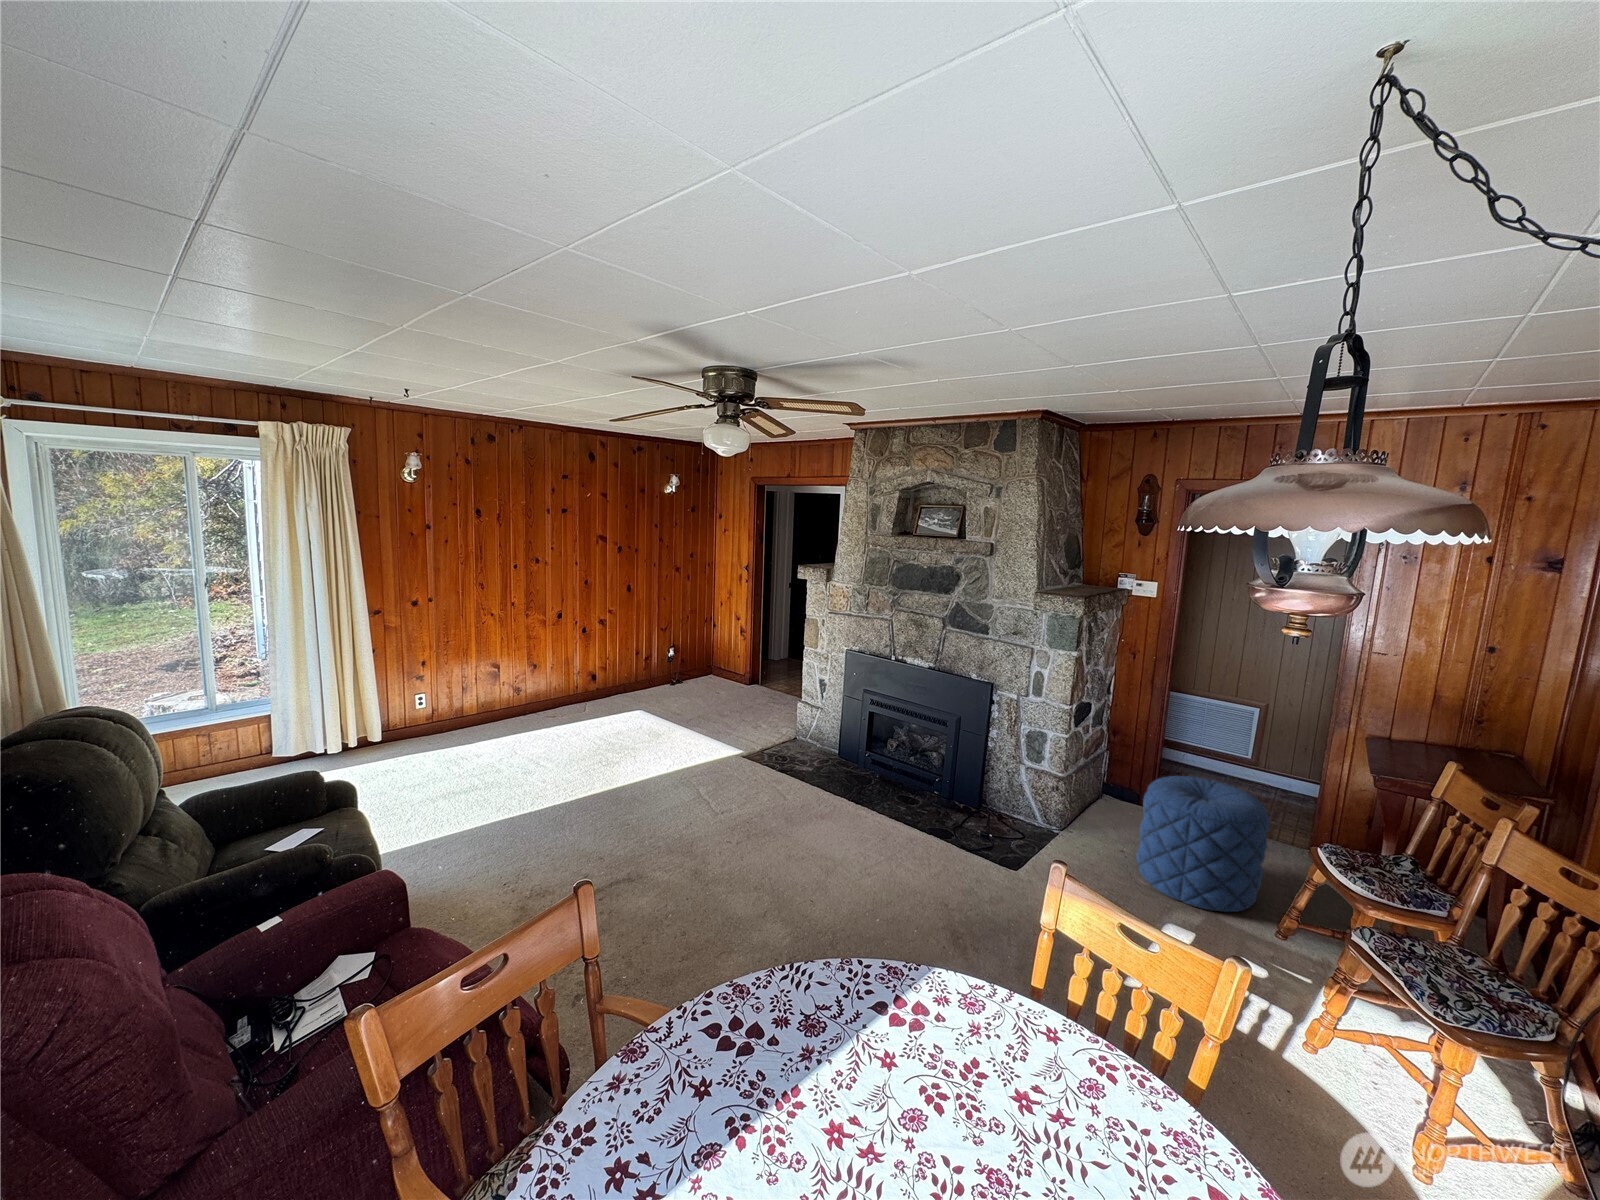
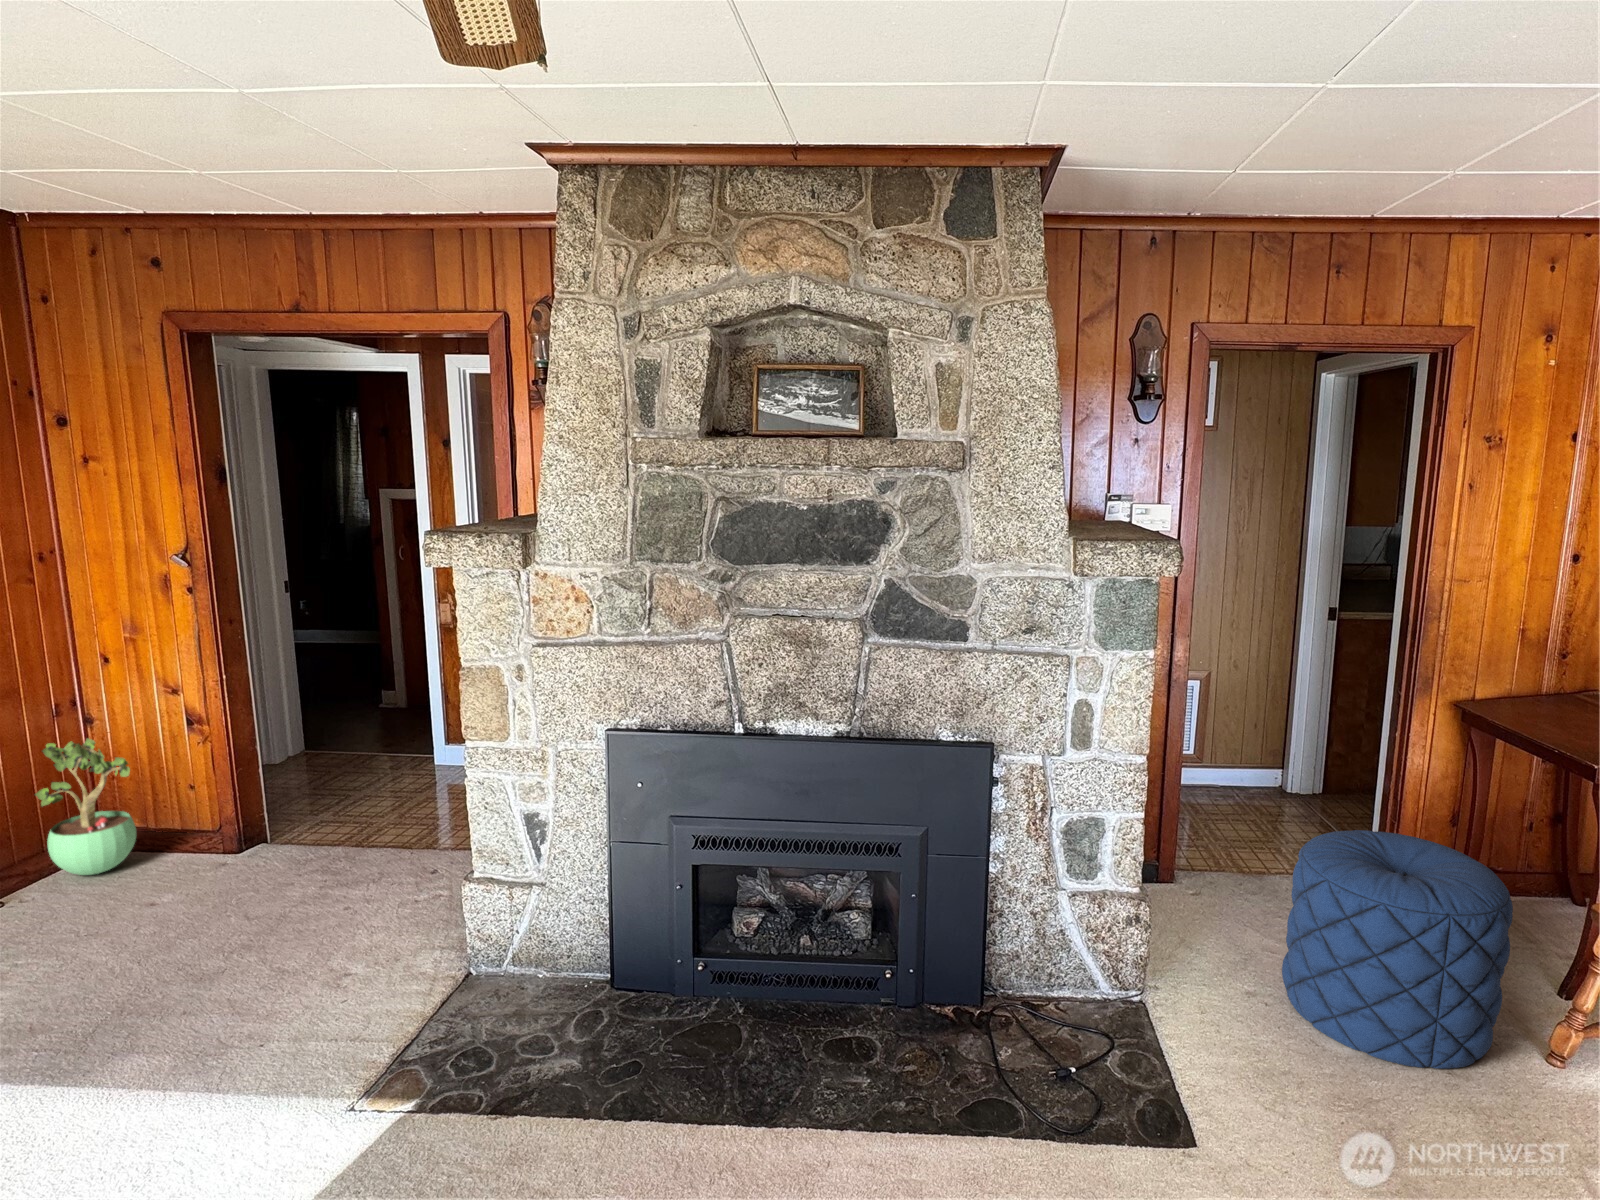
potted plant: none [703,634,730,685] -> present [35,738,136,875]

